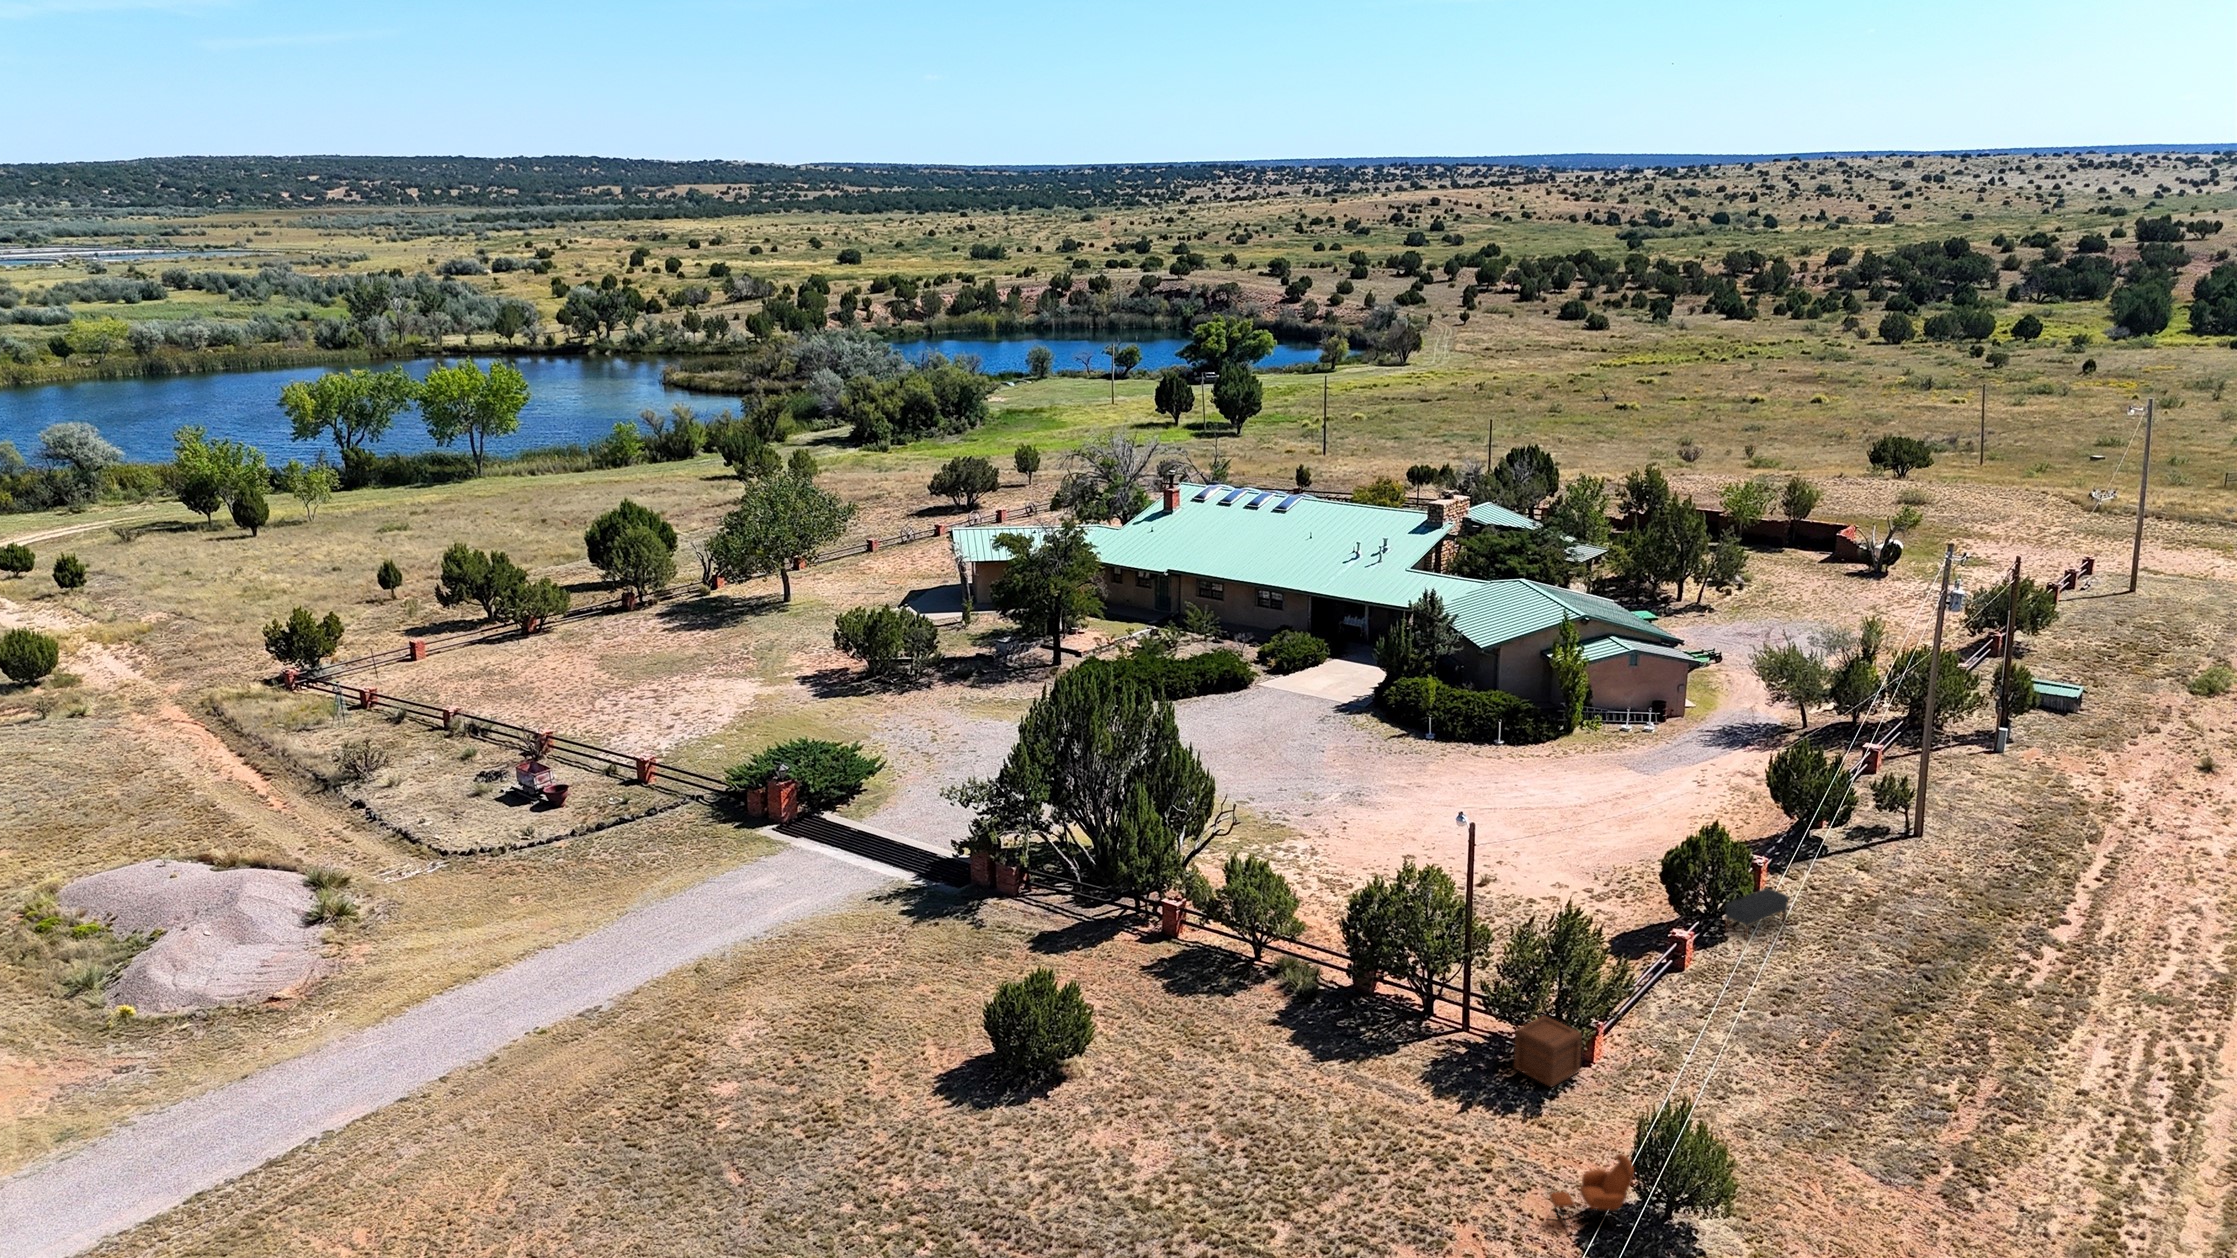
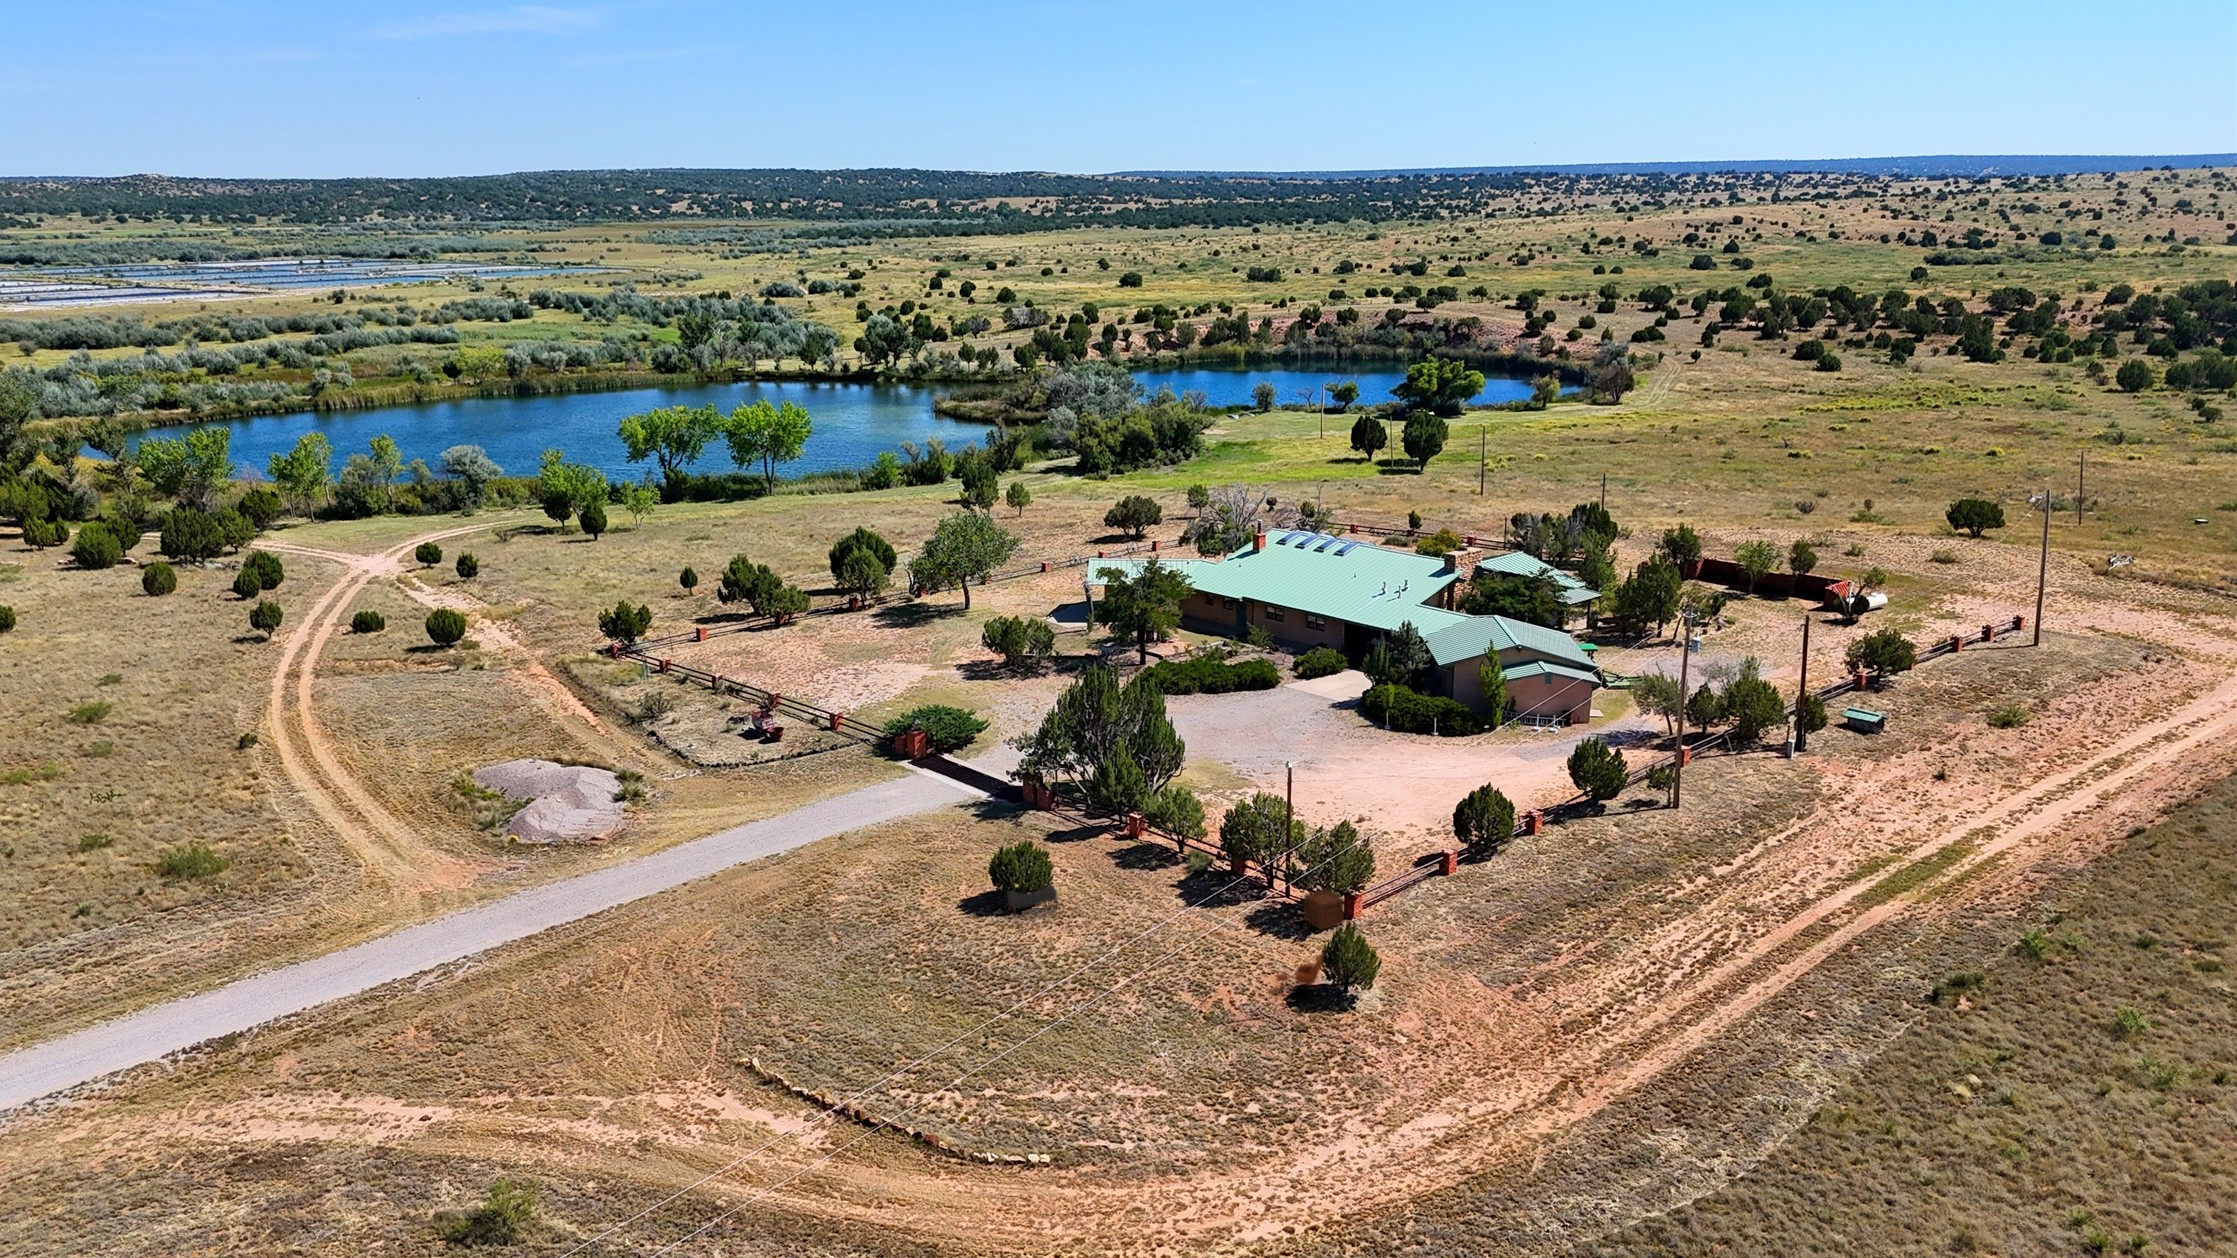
bench: present [1725,888,1789,939] -> present [1008,884,1057,916]

